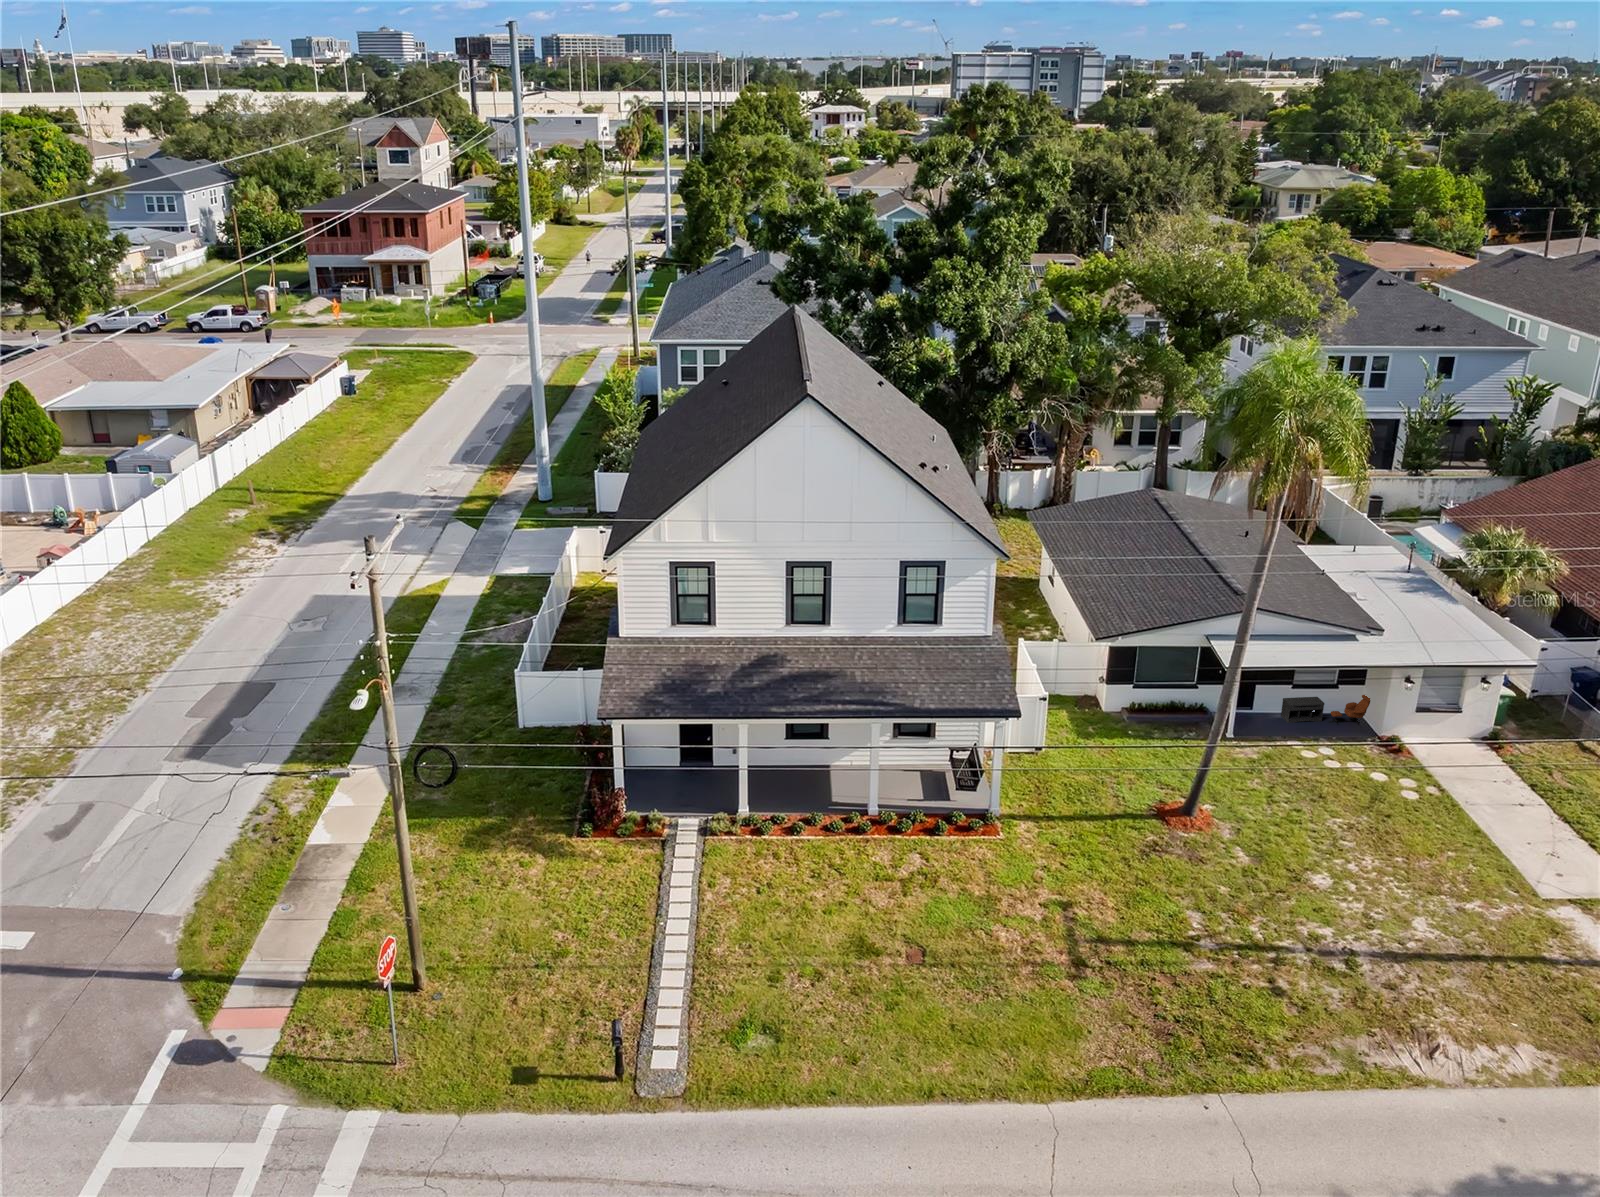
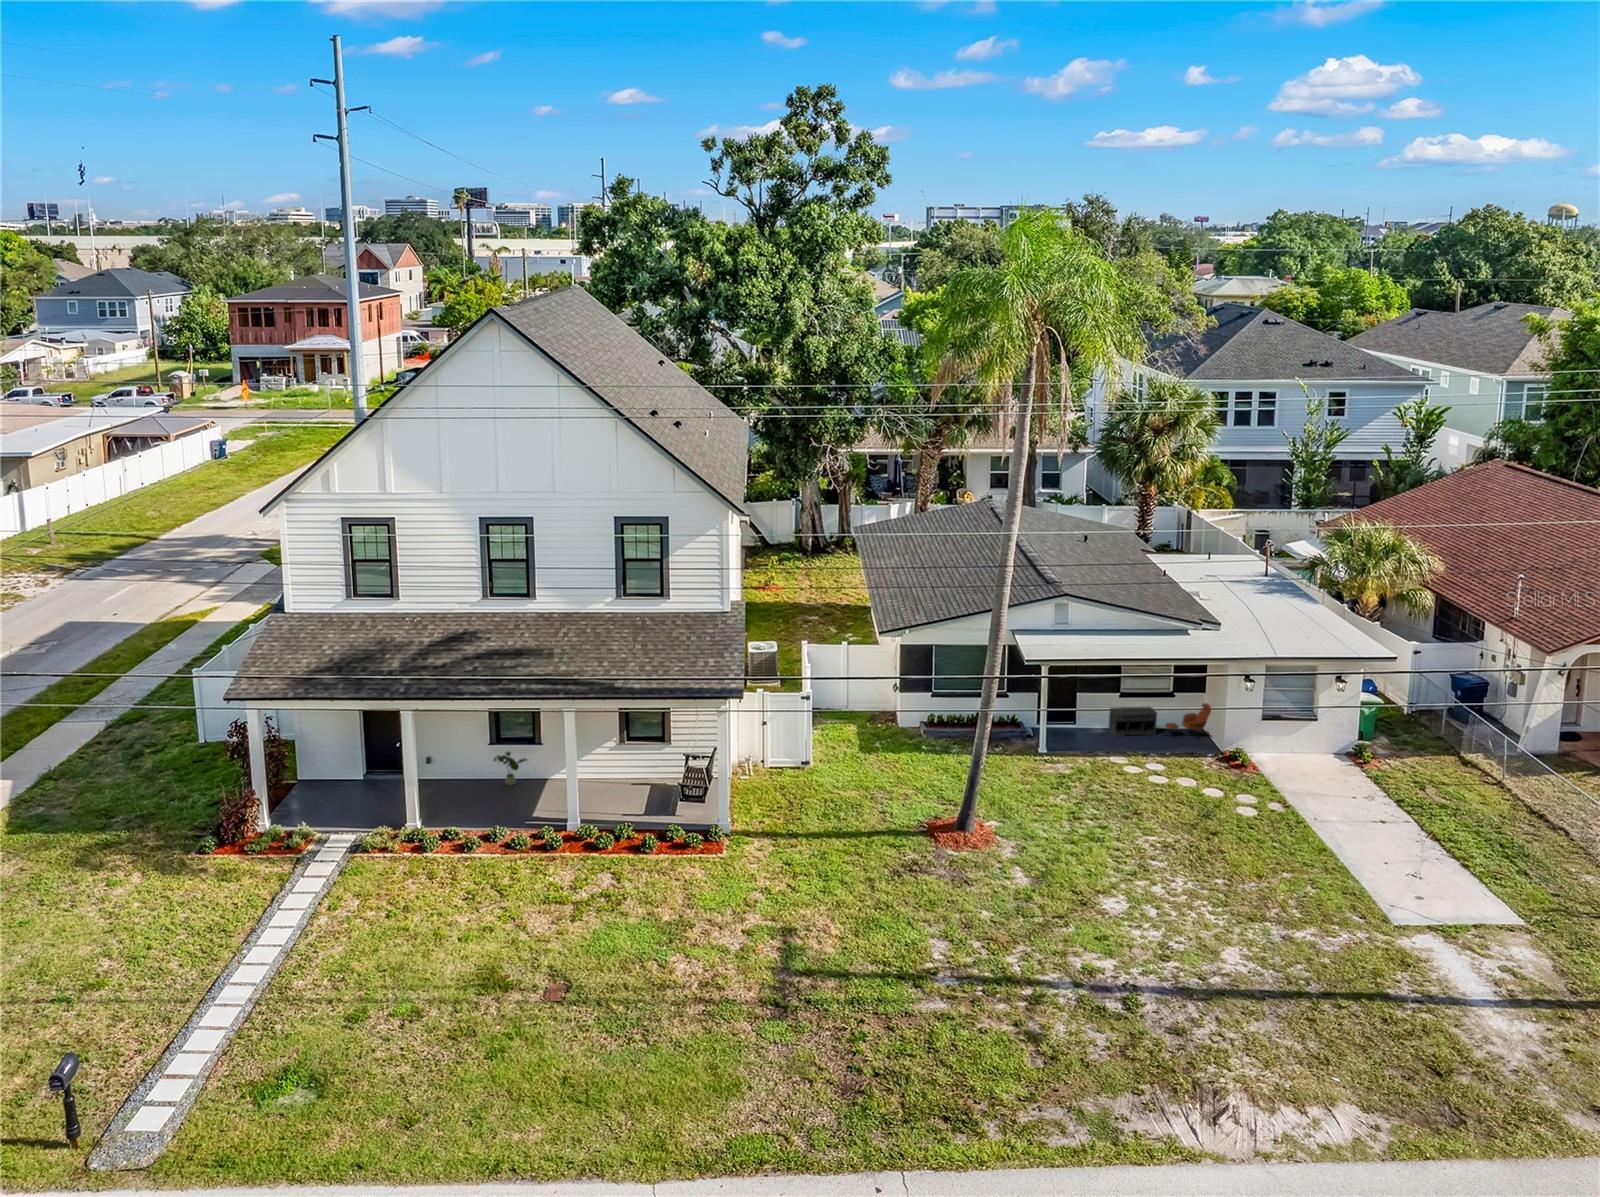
house plant: none [789,746,818,773] -> present [494,752,527,786]

